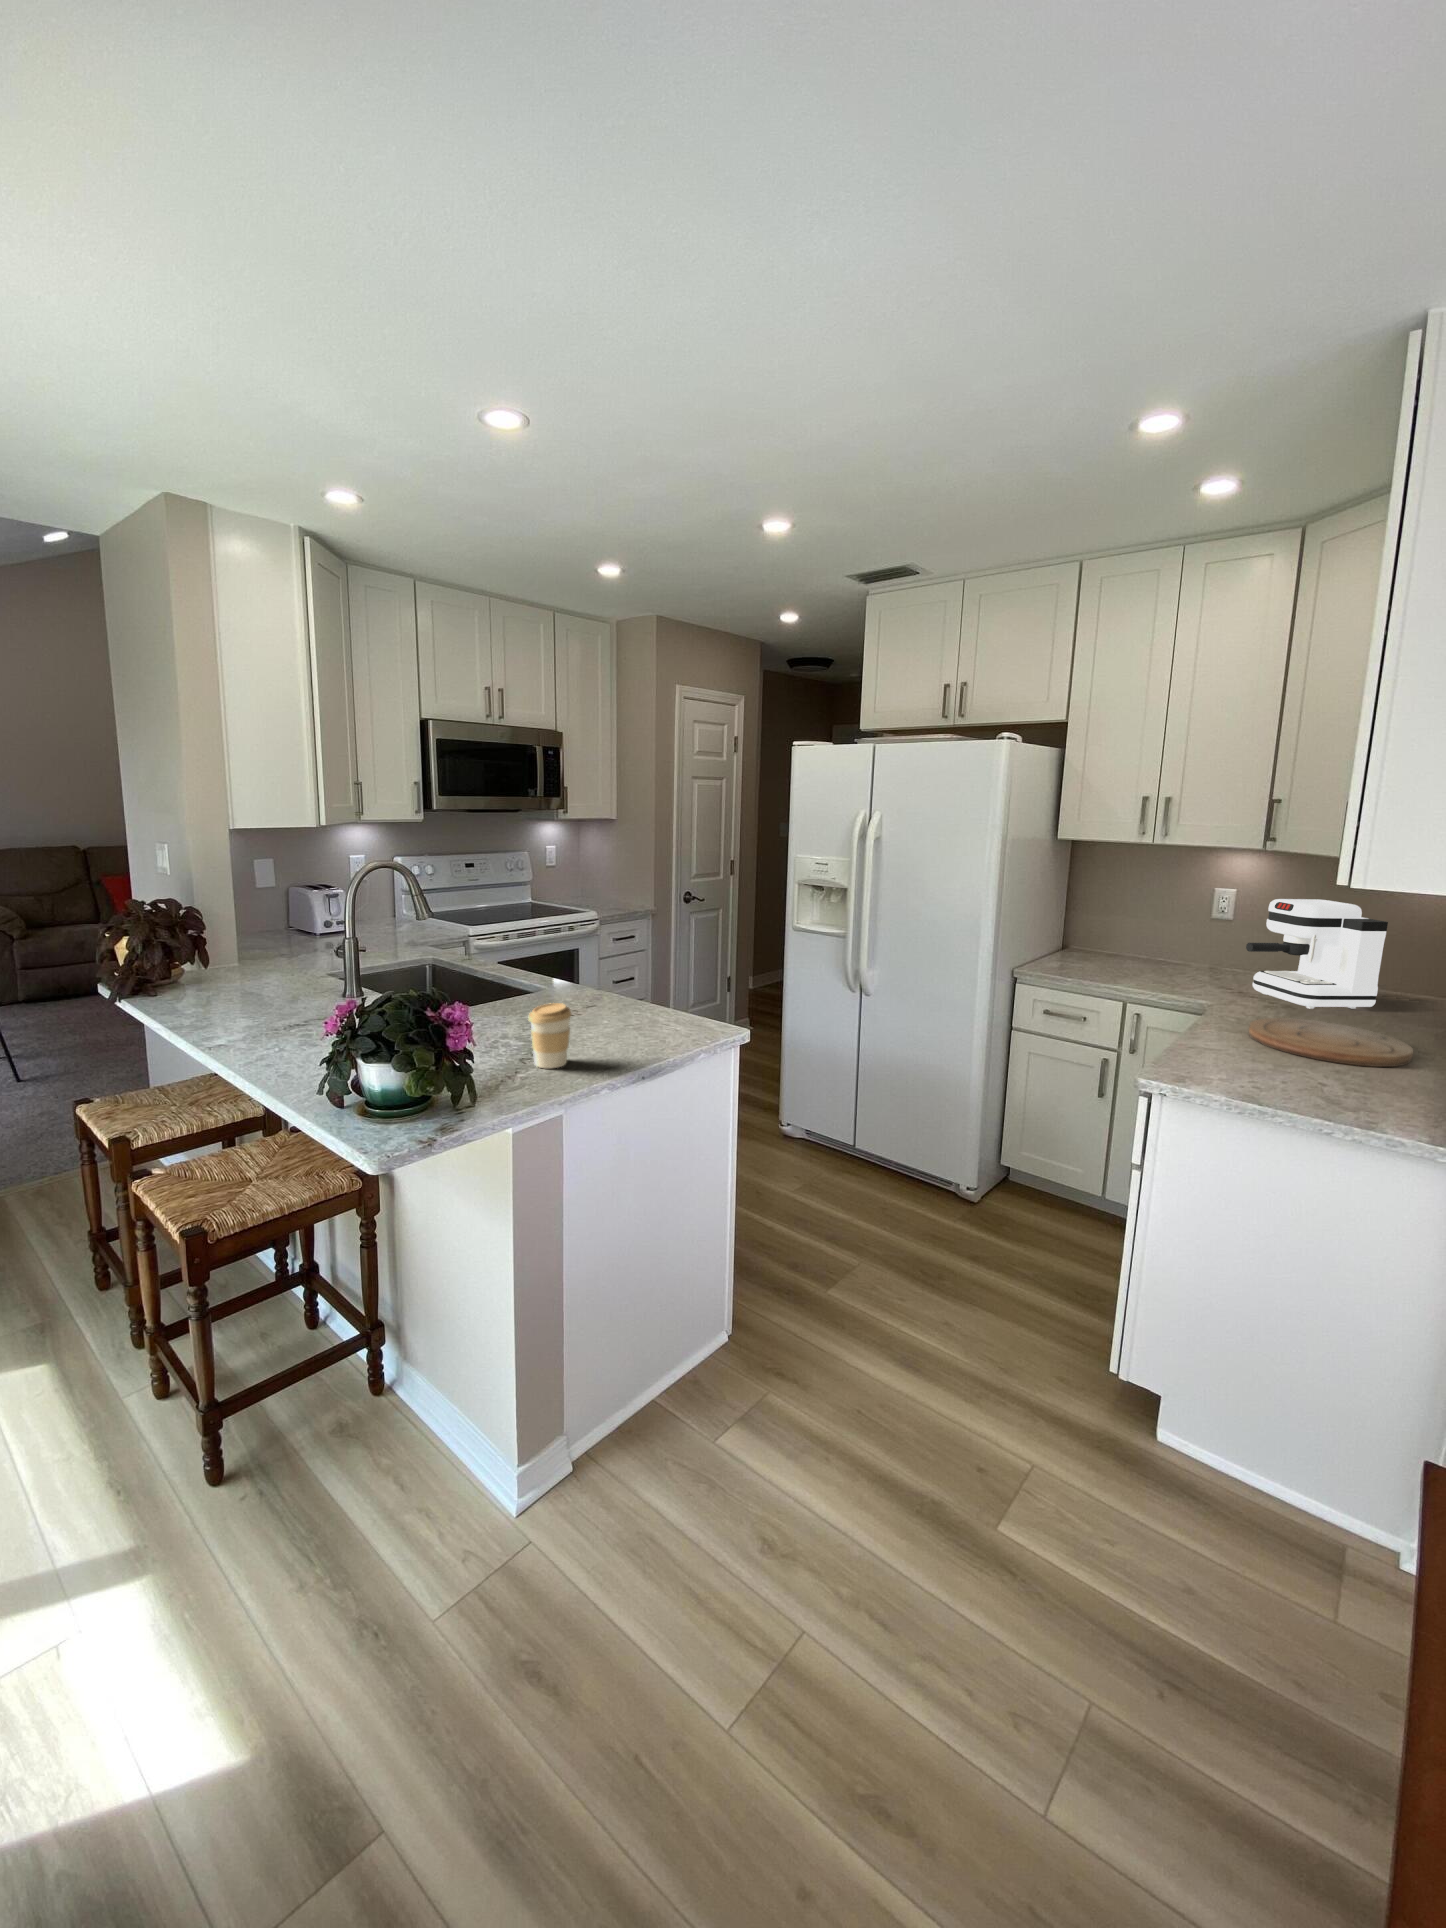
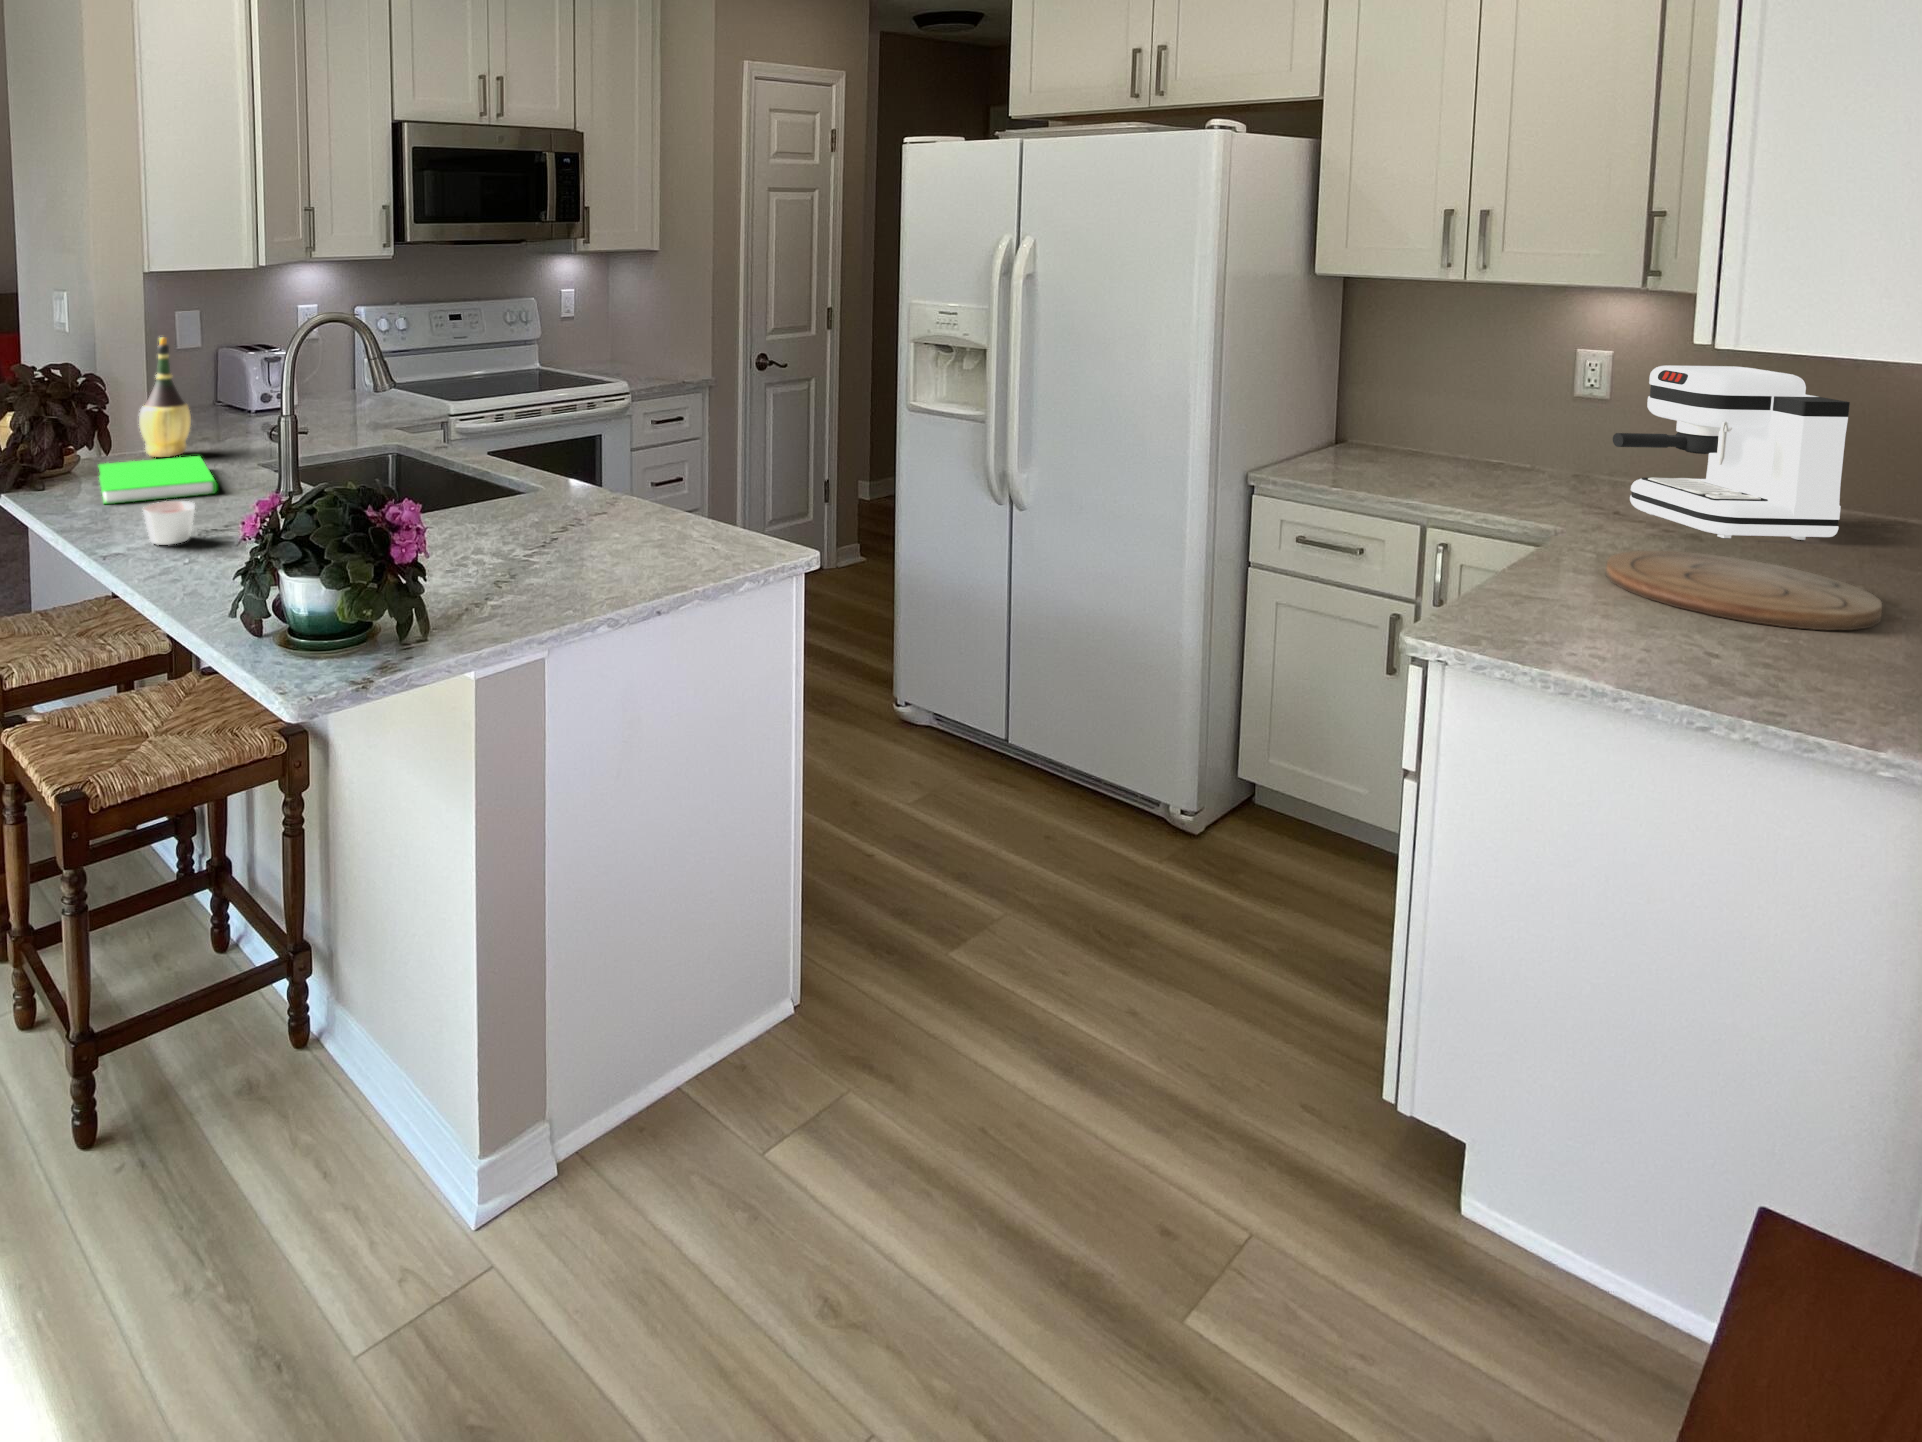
wine bottle: none [230,880,272,970] -> present [139,337,191,457]
book: none [200,969,297,1008] -> present [98,456,217,504]
coffee cup: present [529,1003,571,1068] -> none [506,504,564,594]
candle: none [240,1005,282,1038] -> present [143,501,195,545]

